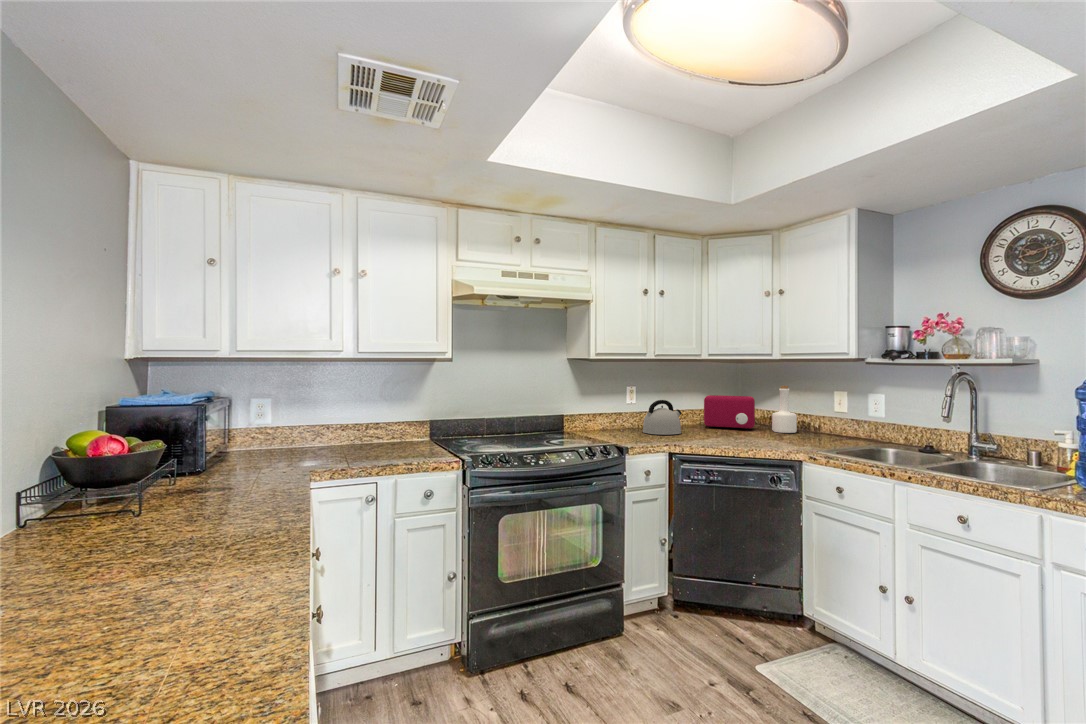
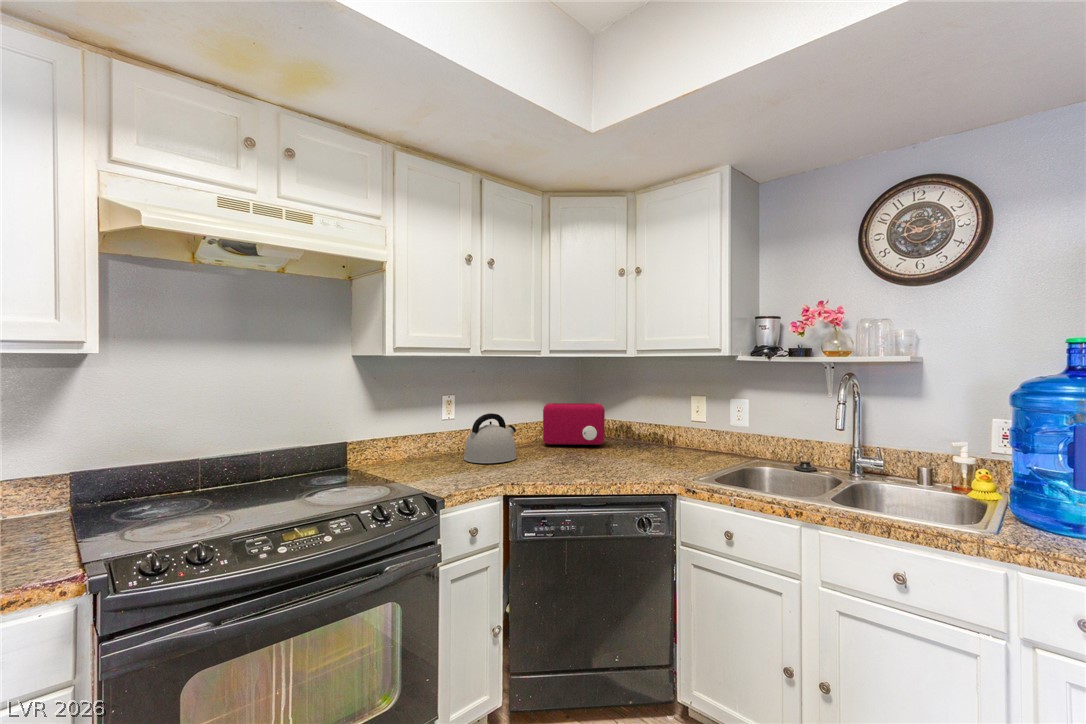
bottle: present [772,386,797,433] -> none [624,390,652,449]

